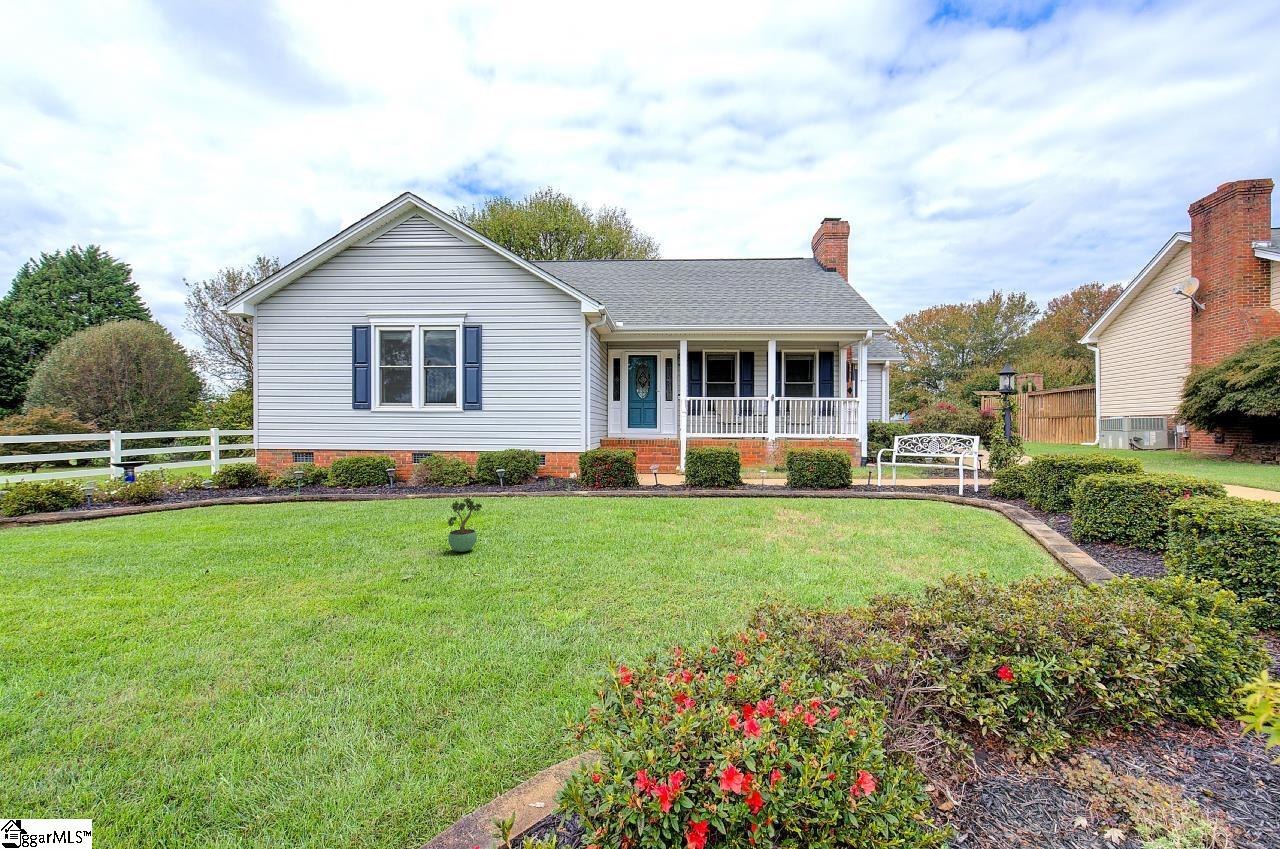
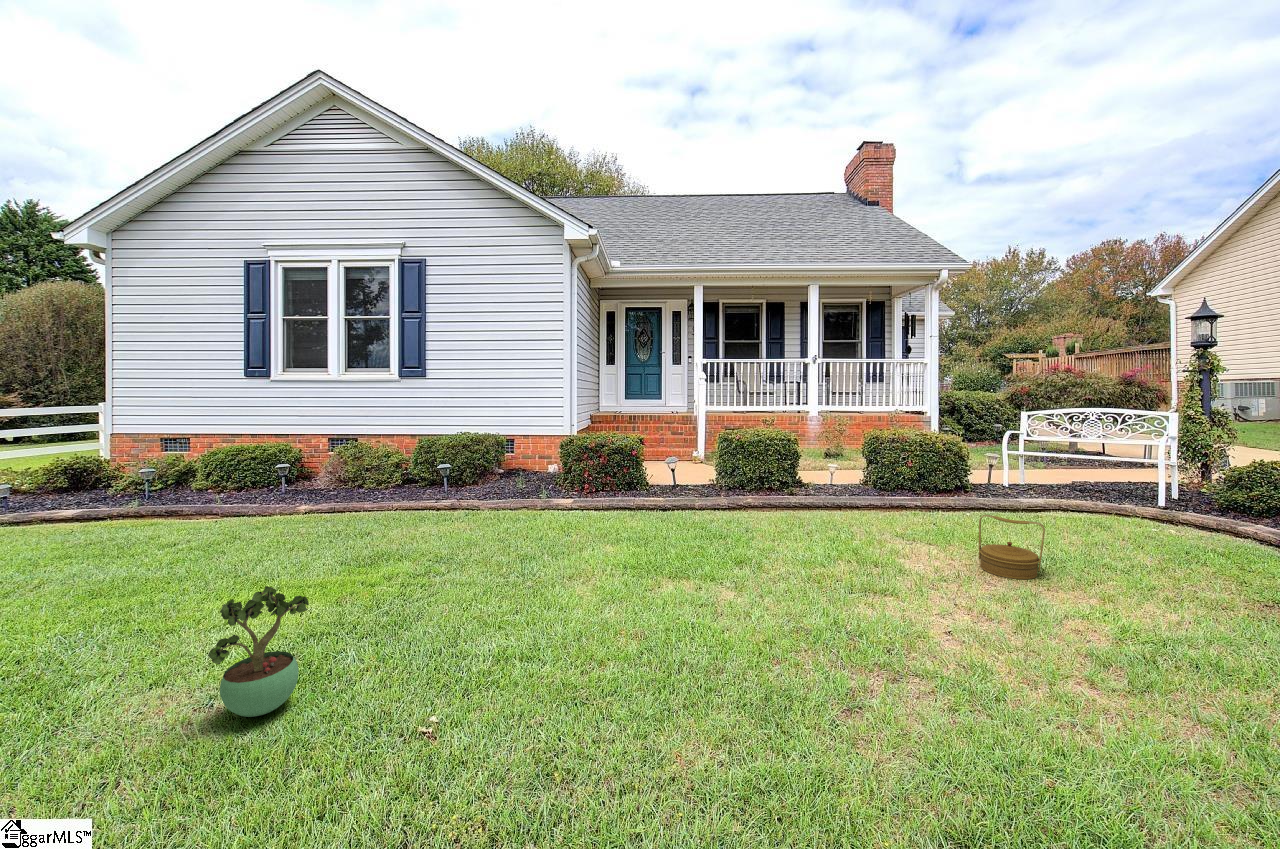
basket: none [819,489,849,522] -> present [979,515,1045,579]

